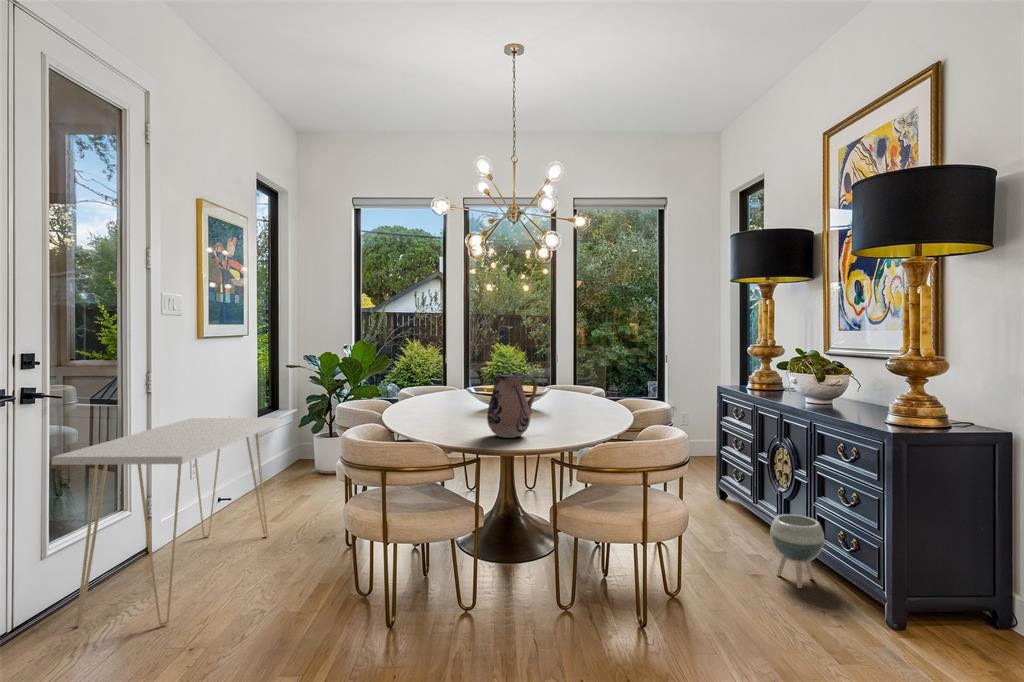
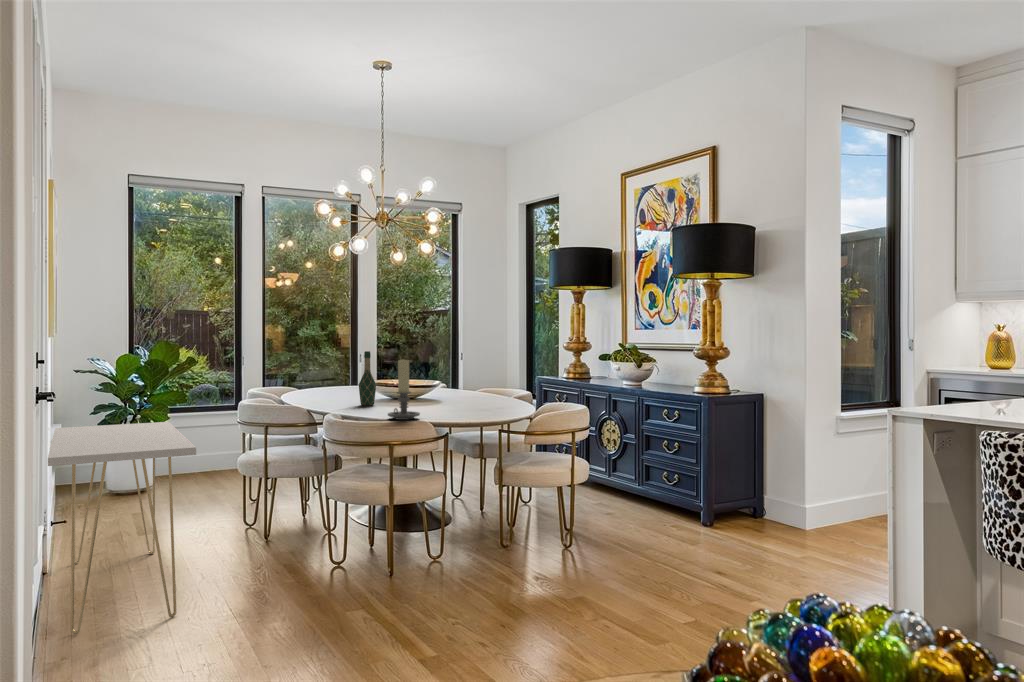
wine bottle: none [449,355,467,413] -> present [359,351,376,406]
candle holder: none [404,368,442,440] -> present [388,360,420,420]
ceramic pitcher: present [487,374,537,438] -> none [447,364,482,415]
planter: present [770,514,824,588] -> none [618,467,654,517]

